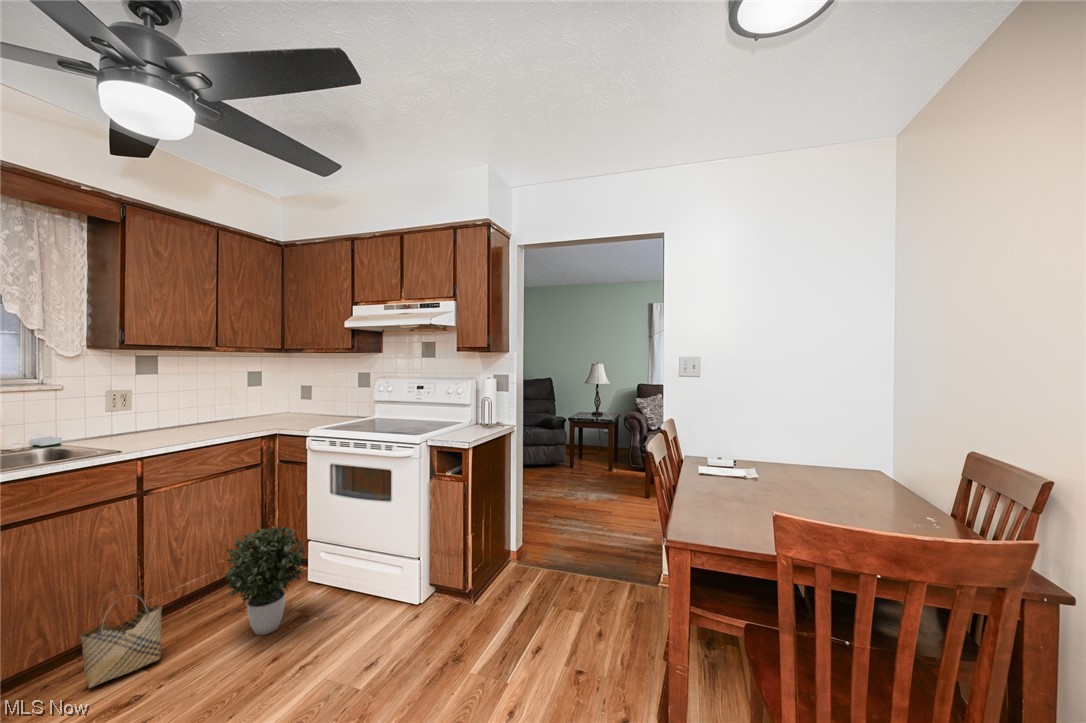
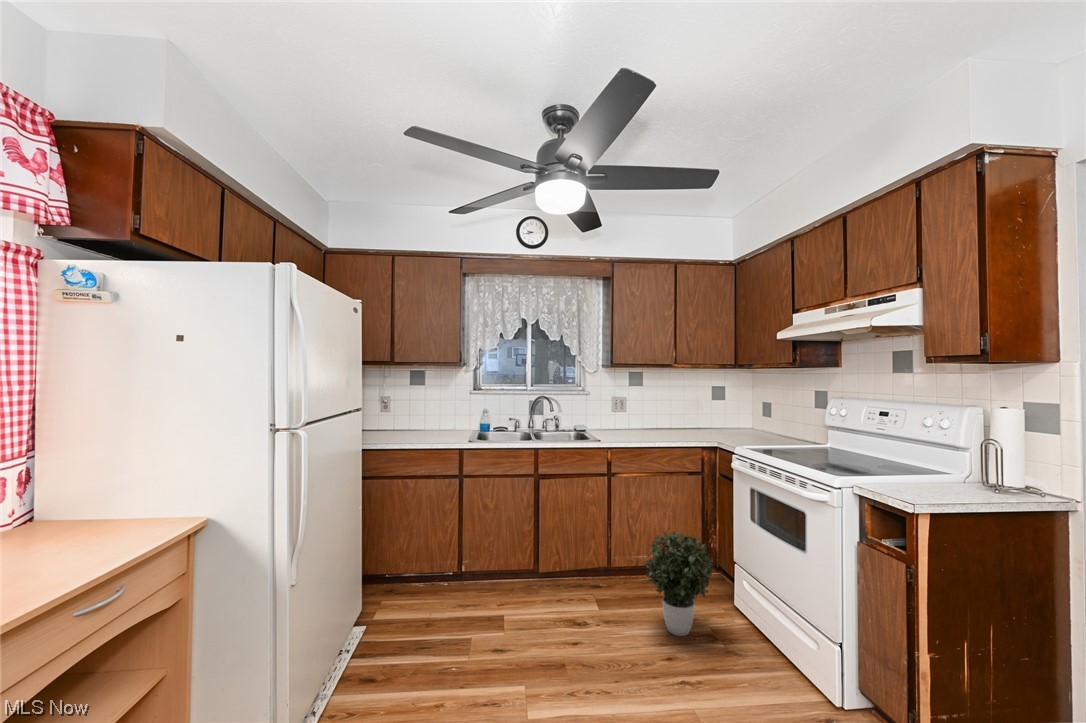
woven basket: present [80,585,162,688] -> none [565,540,610,609]

